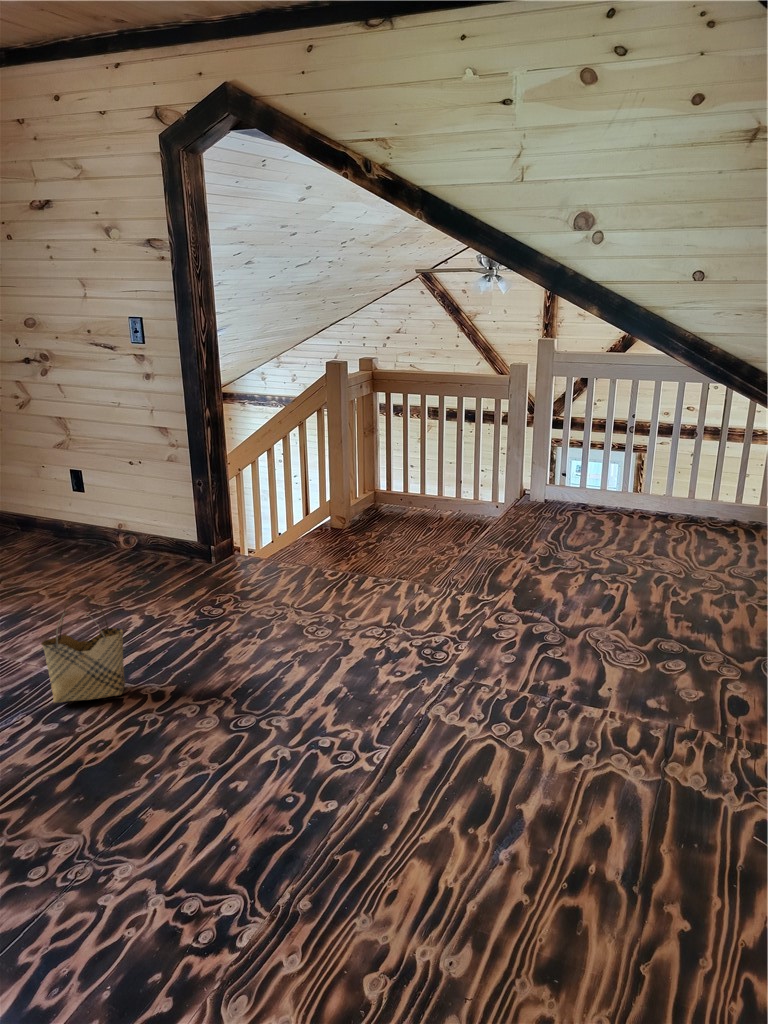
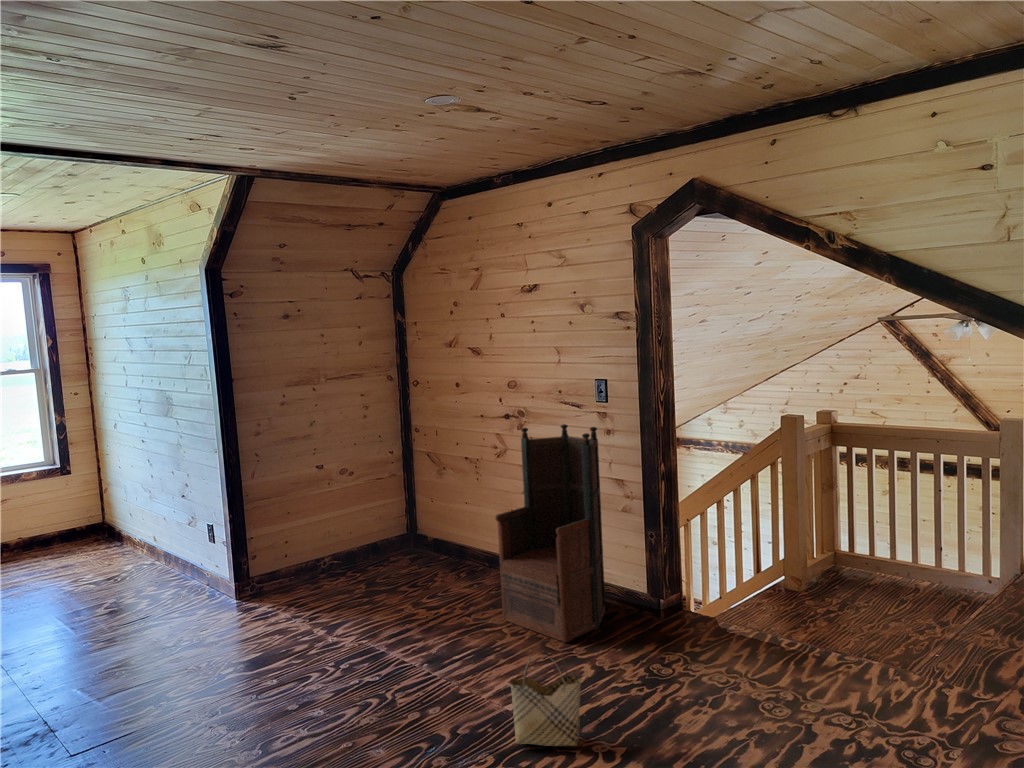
armchair: none [23,368,157,596] -> present [495,424,605,642]

